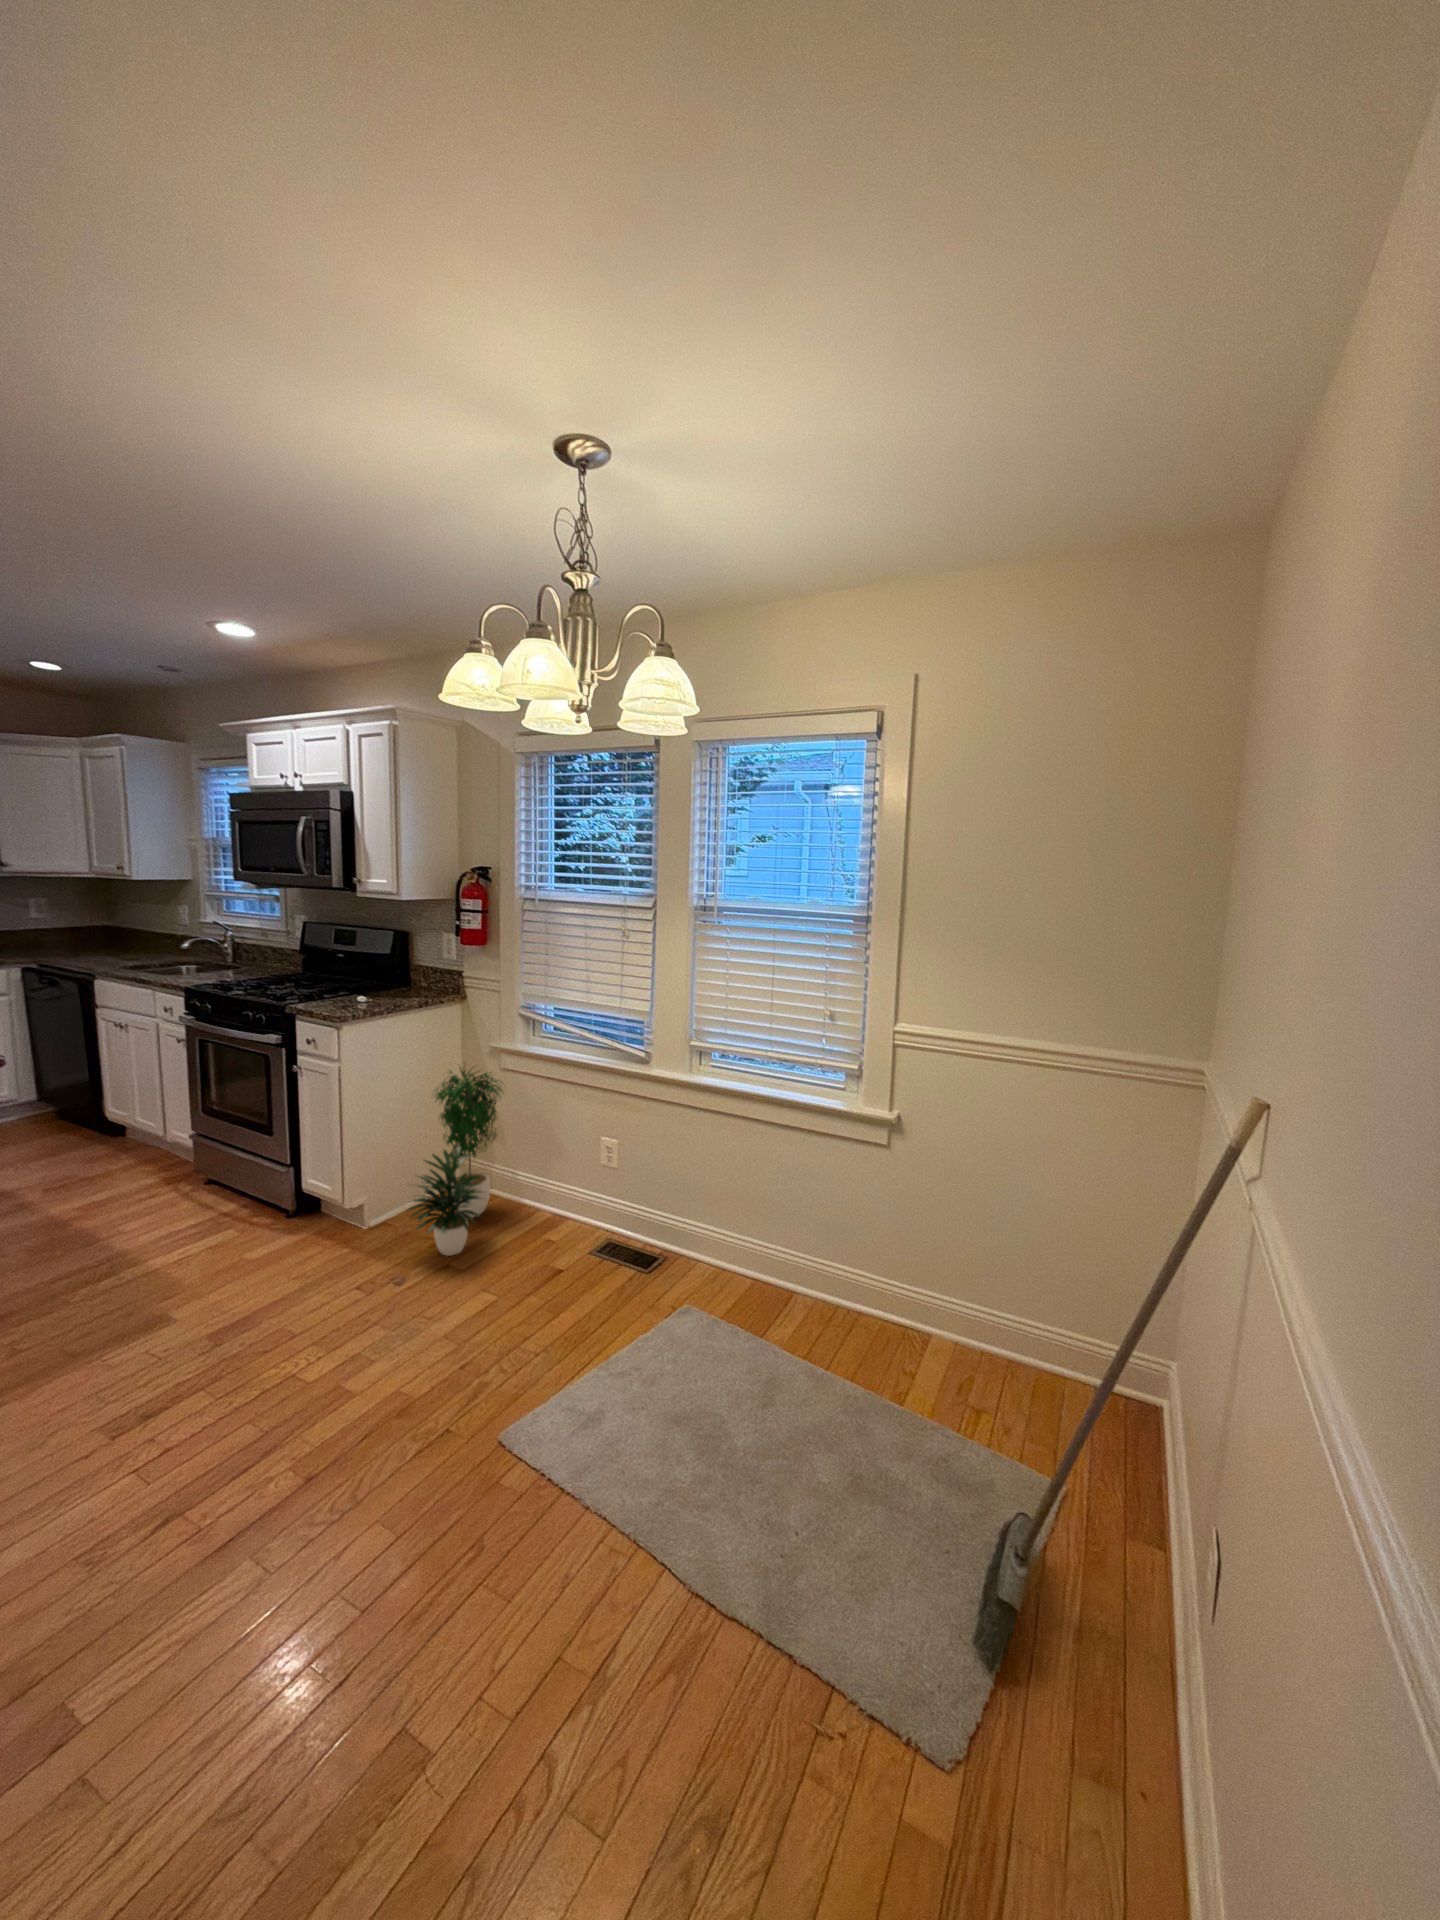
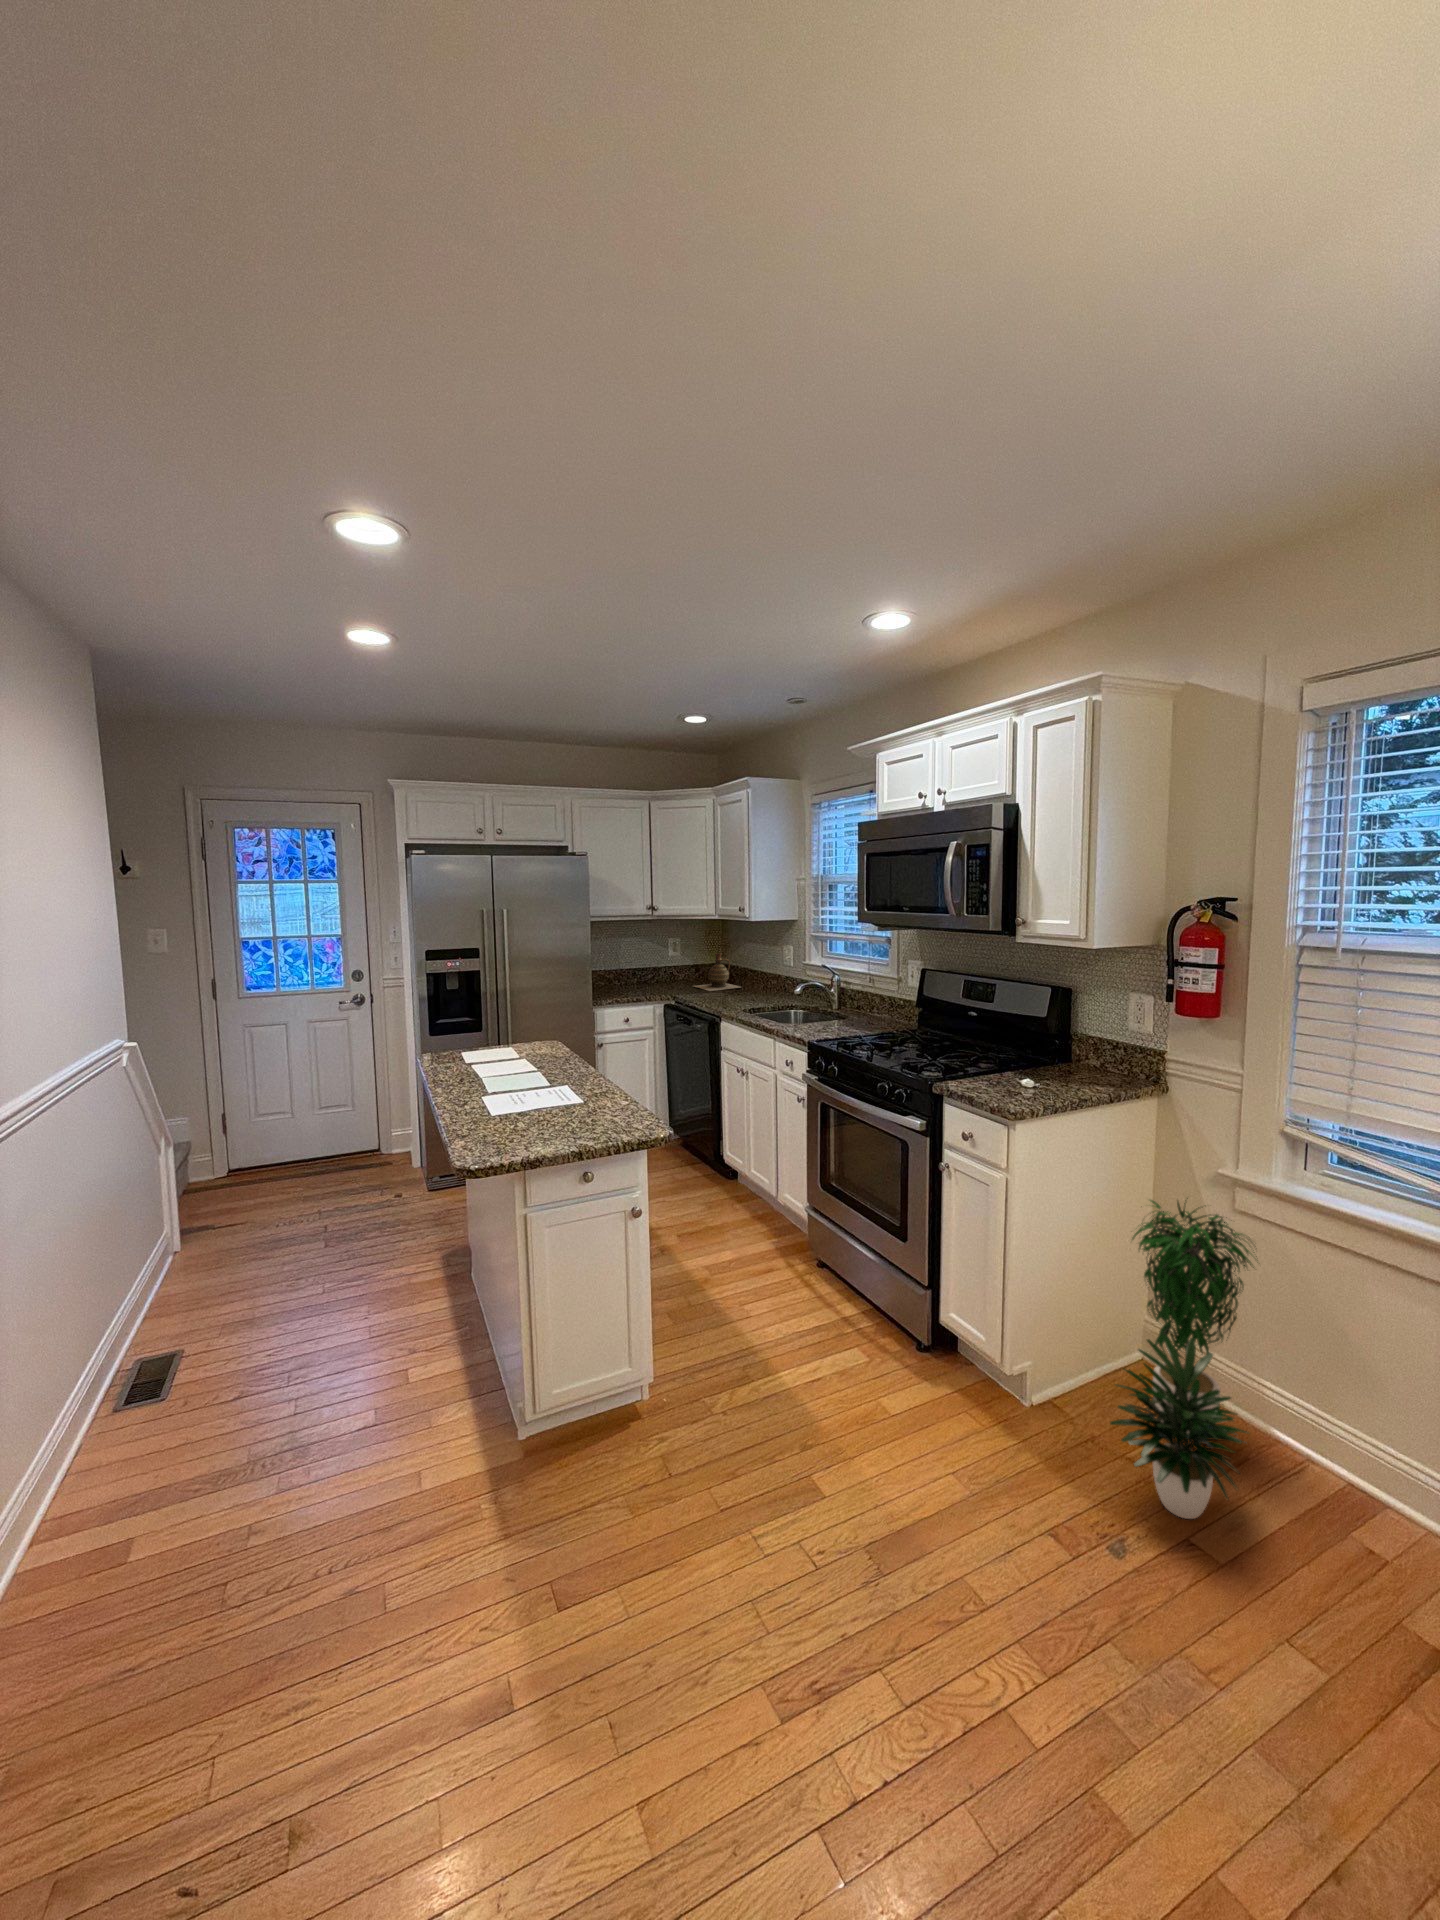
ceramic jug: none [63,914,131,953] -> present [694,953,741,991]

